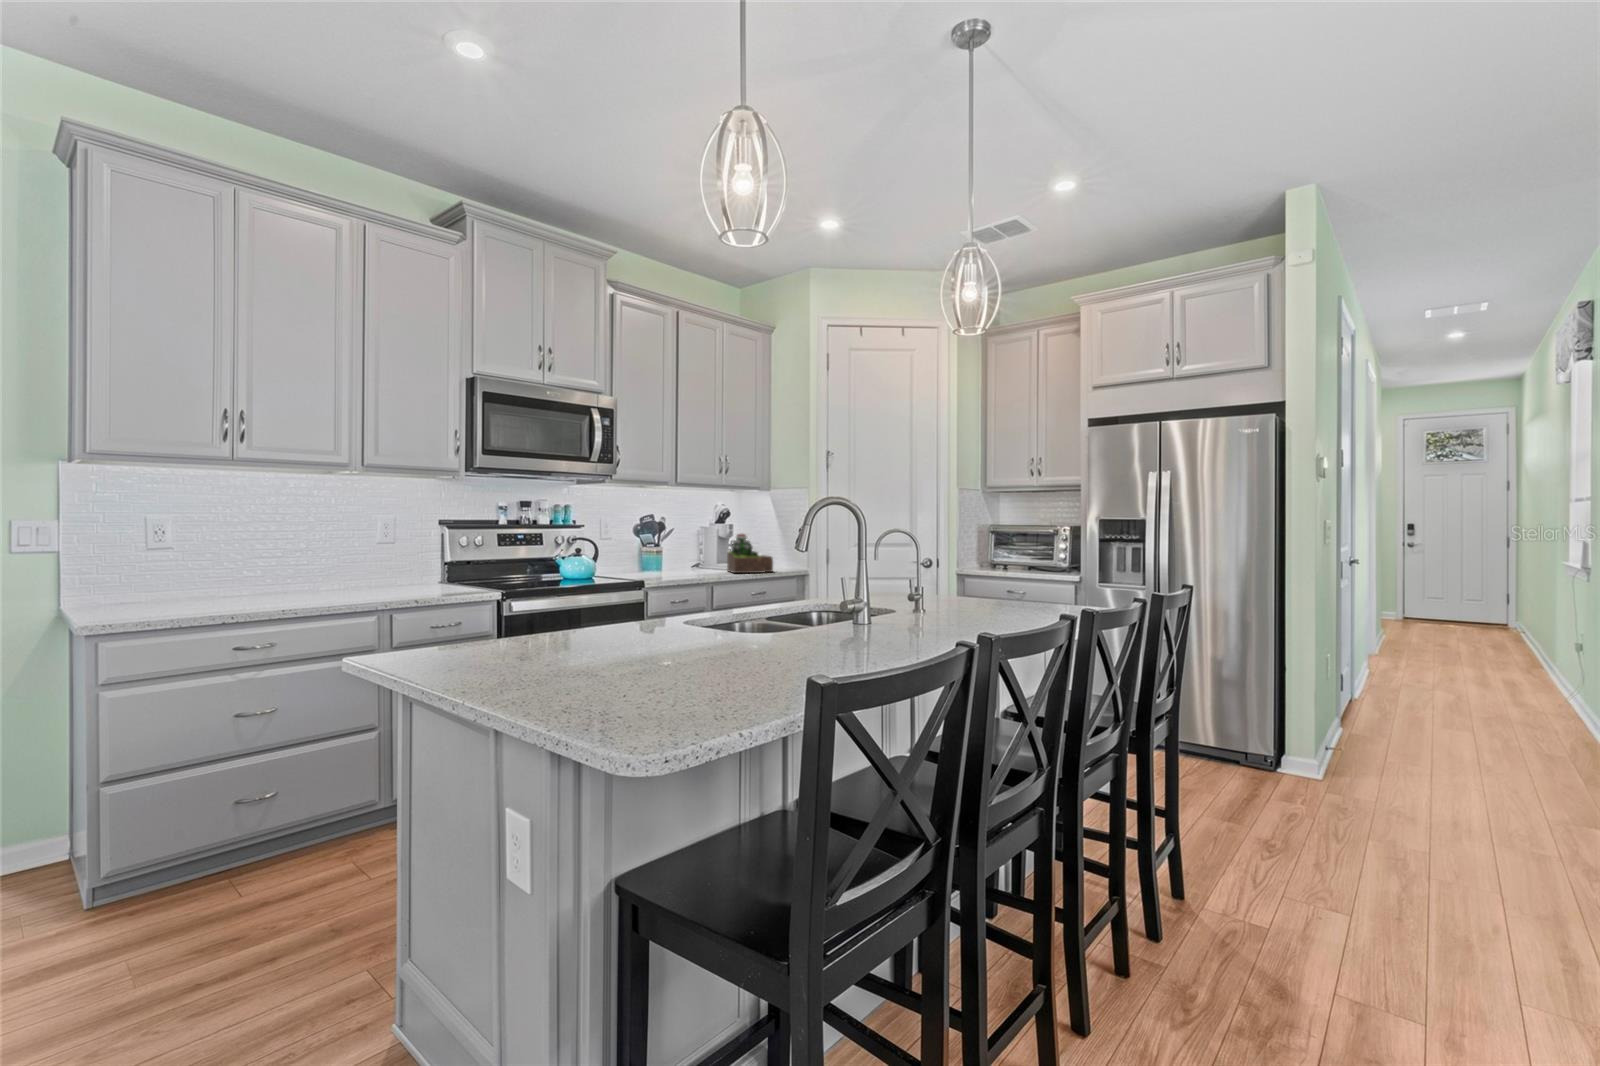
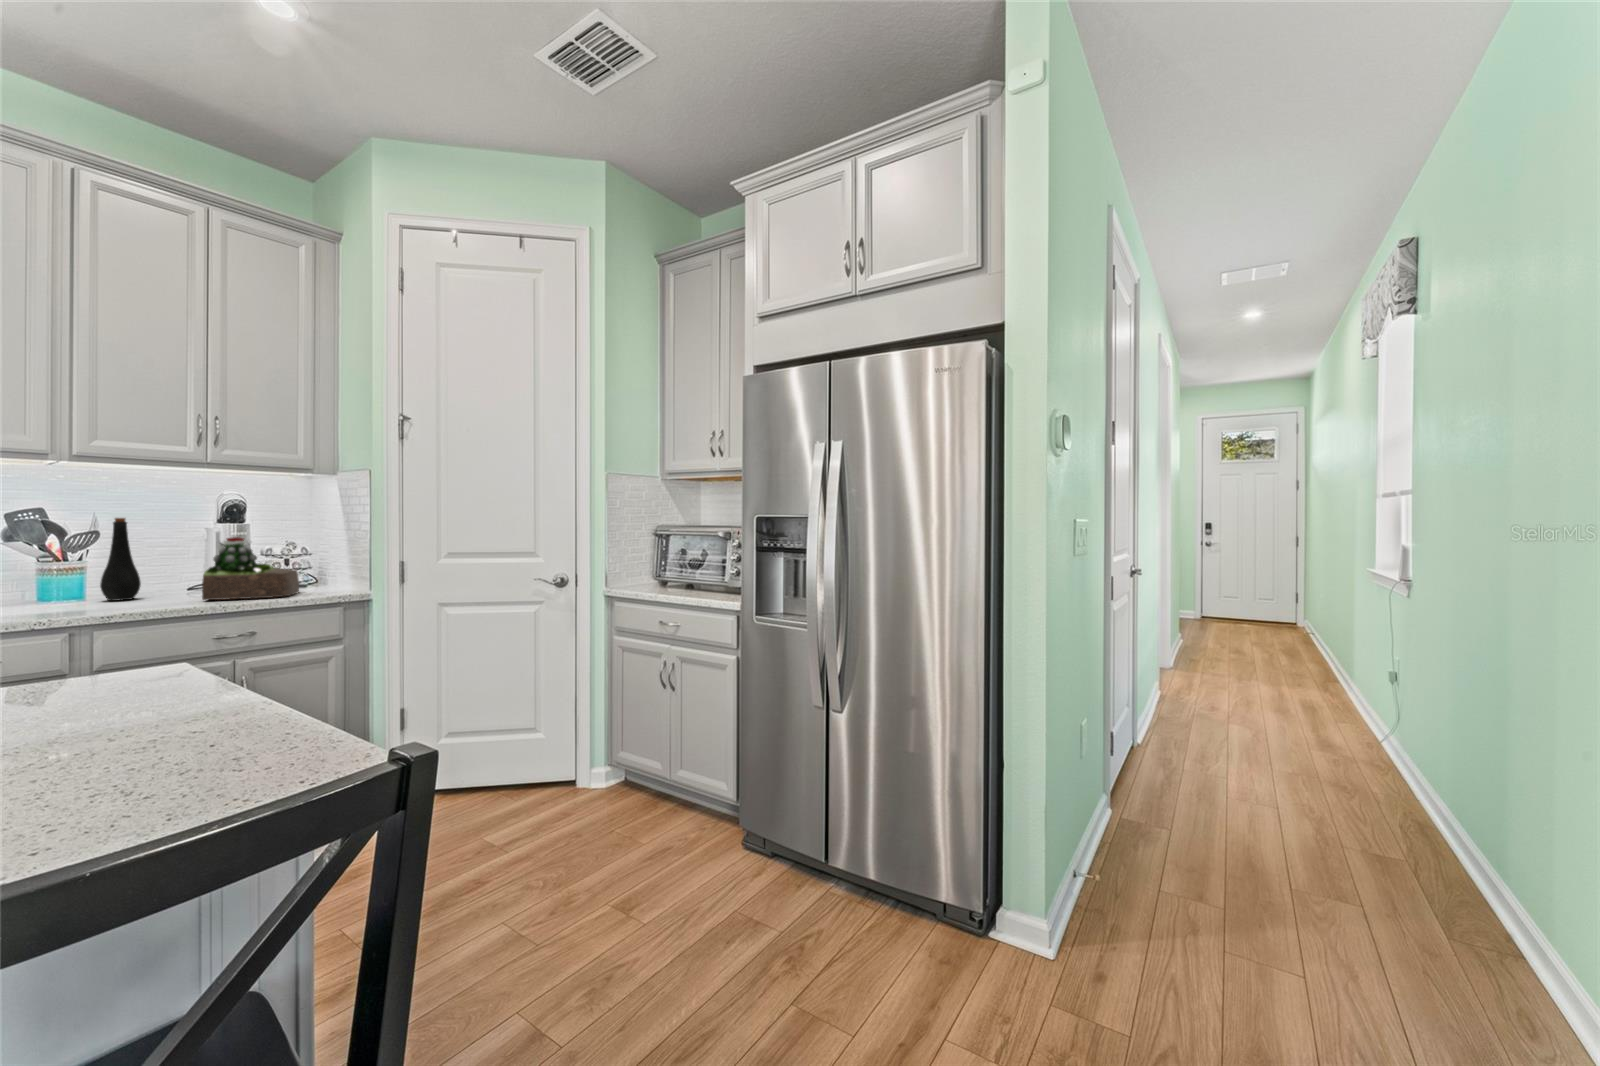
bottle: none [672,521,690,573] -> present [100,518,141,601]

